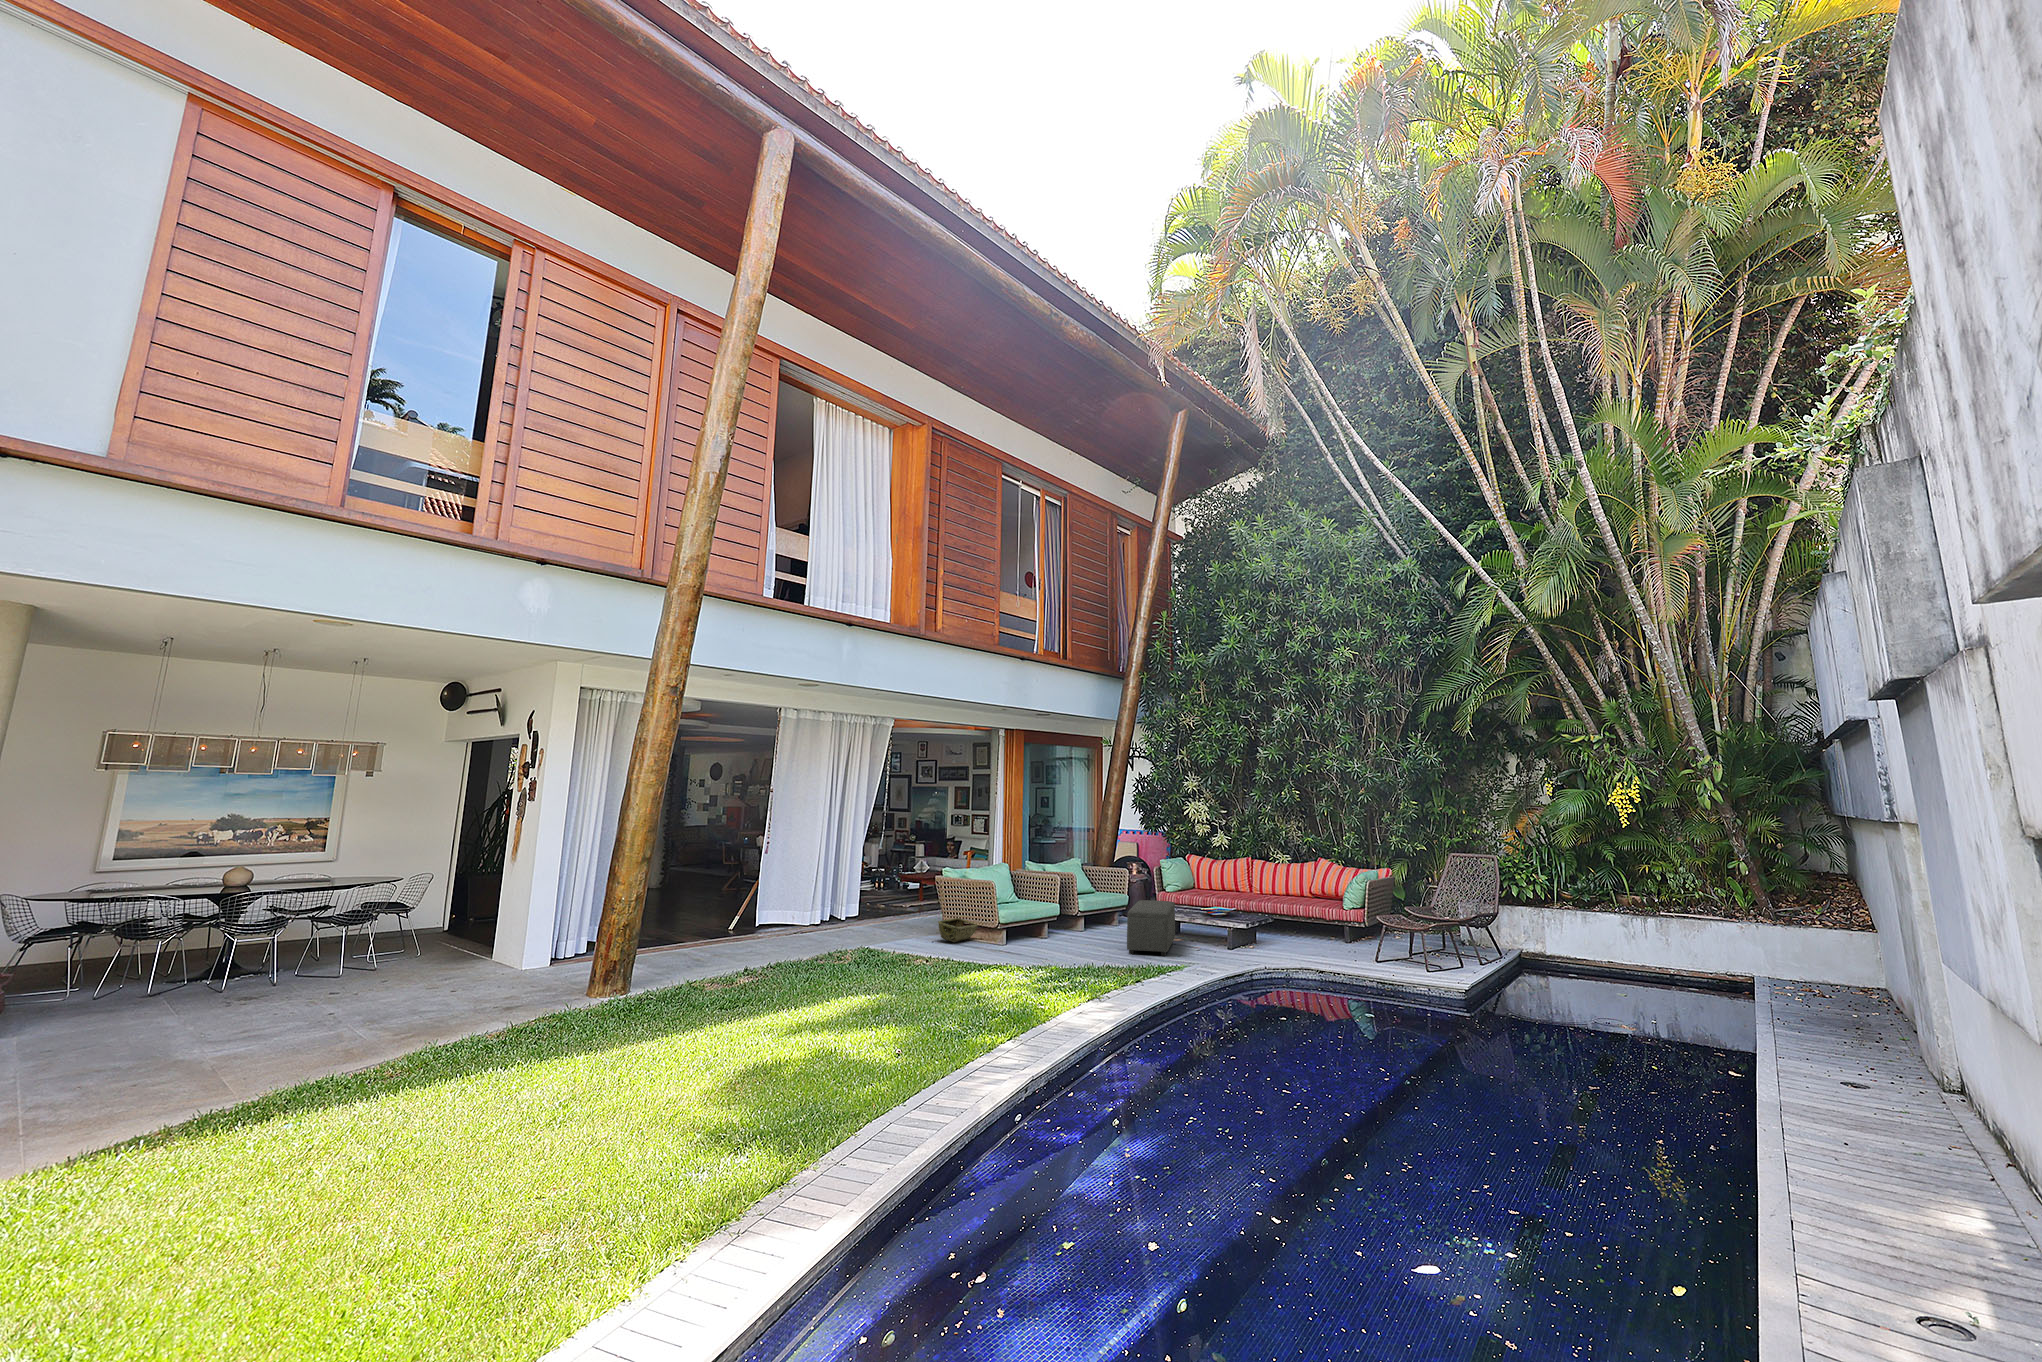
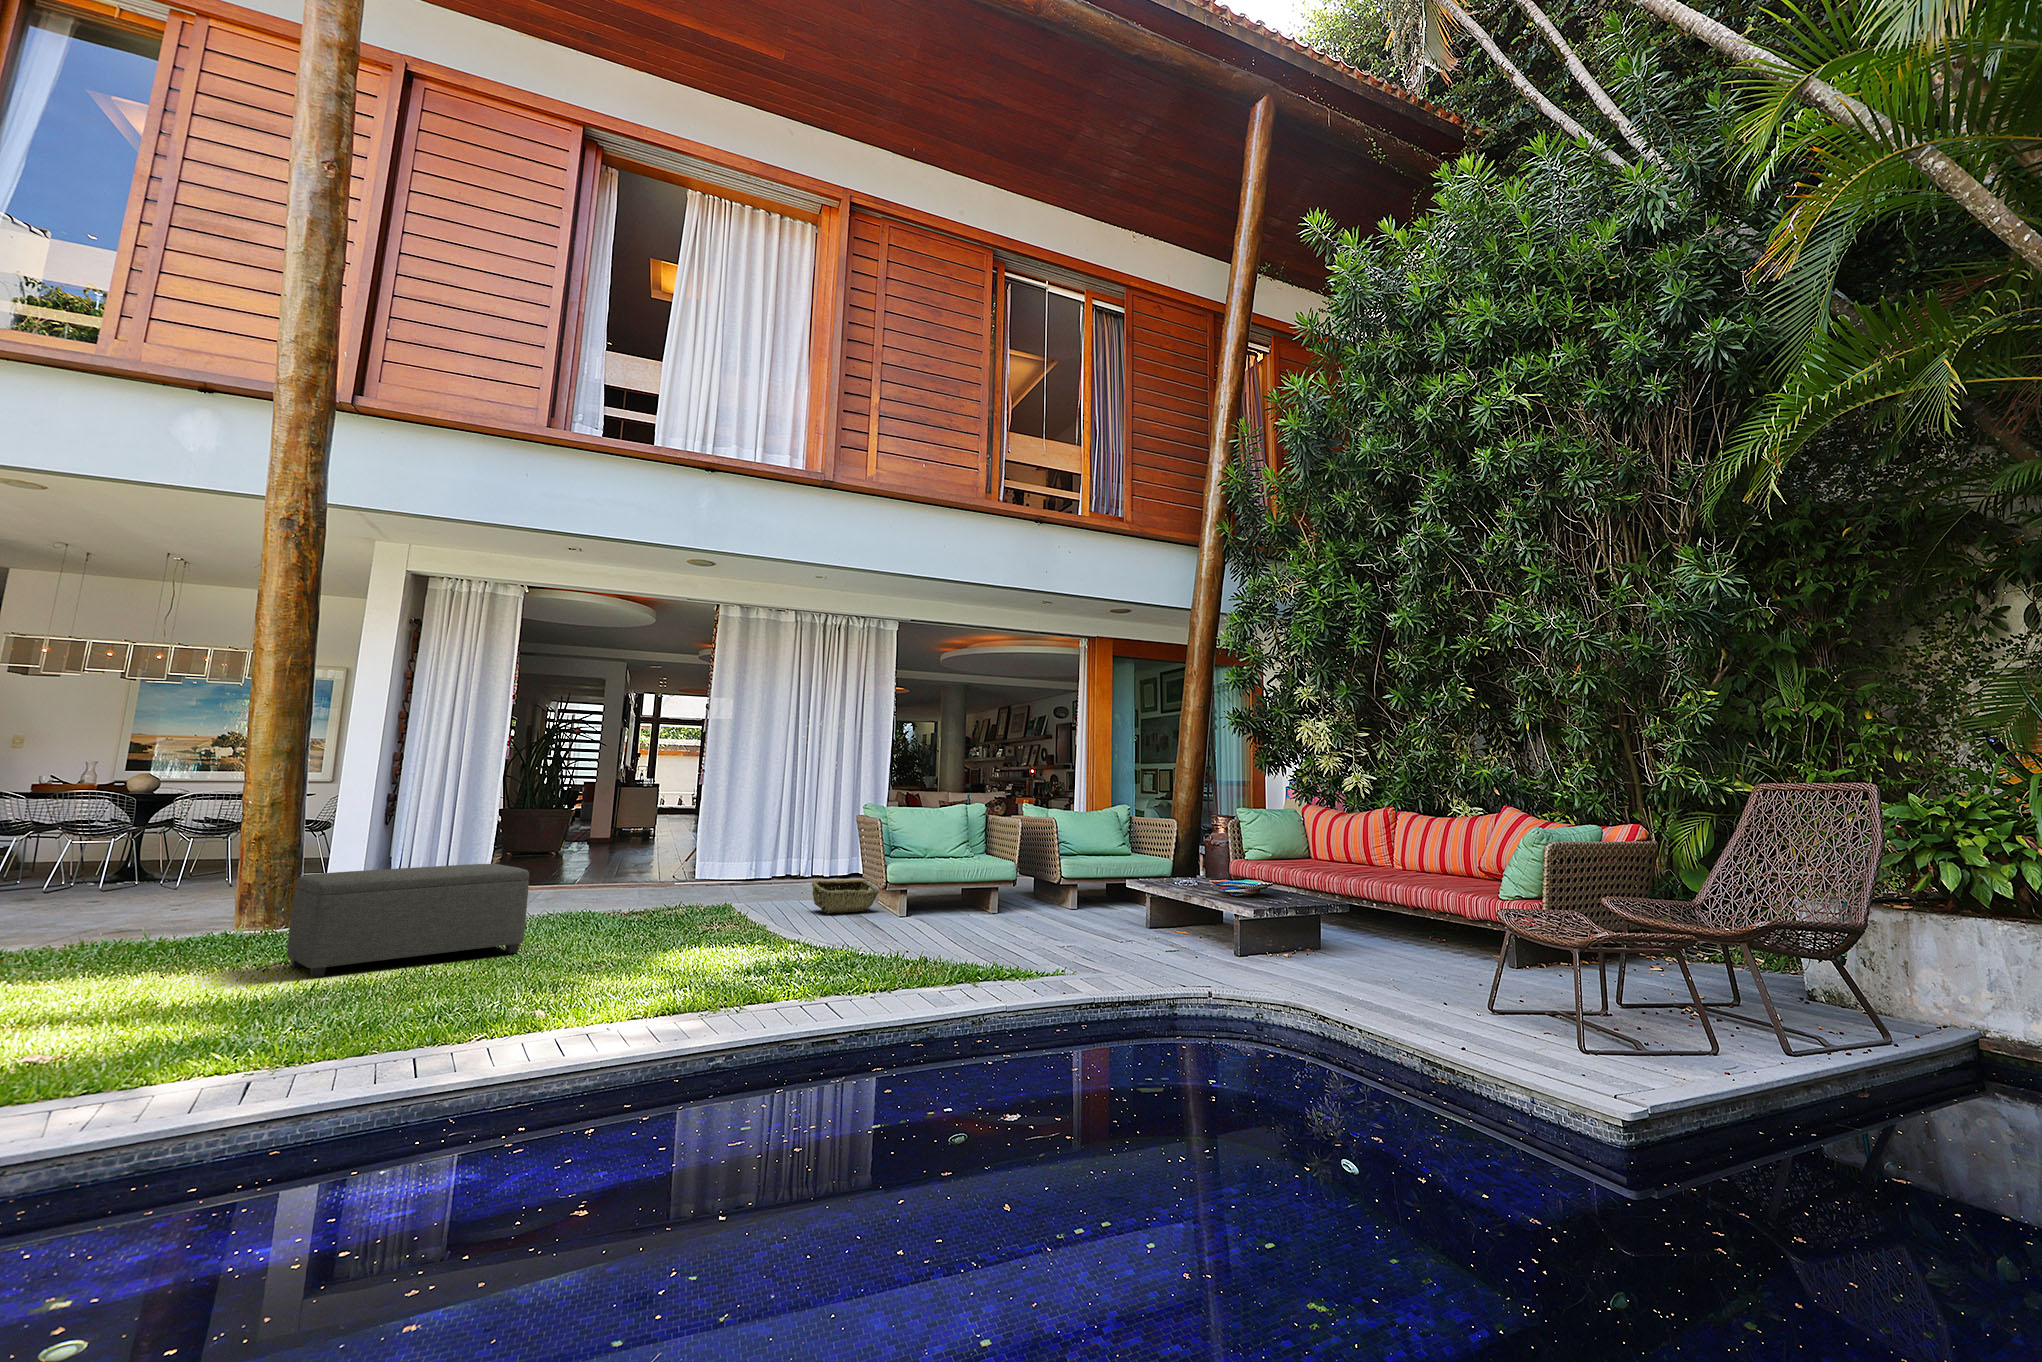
ottoman: present [1127,900,1175,956] -> present [287,864,529,978]

